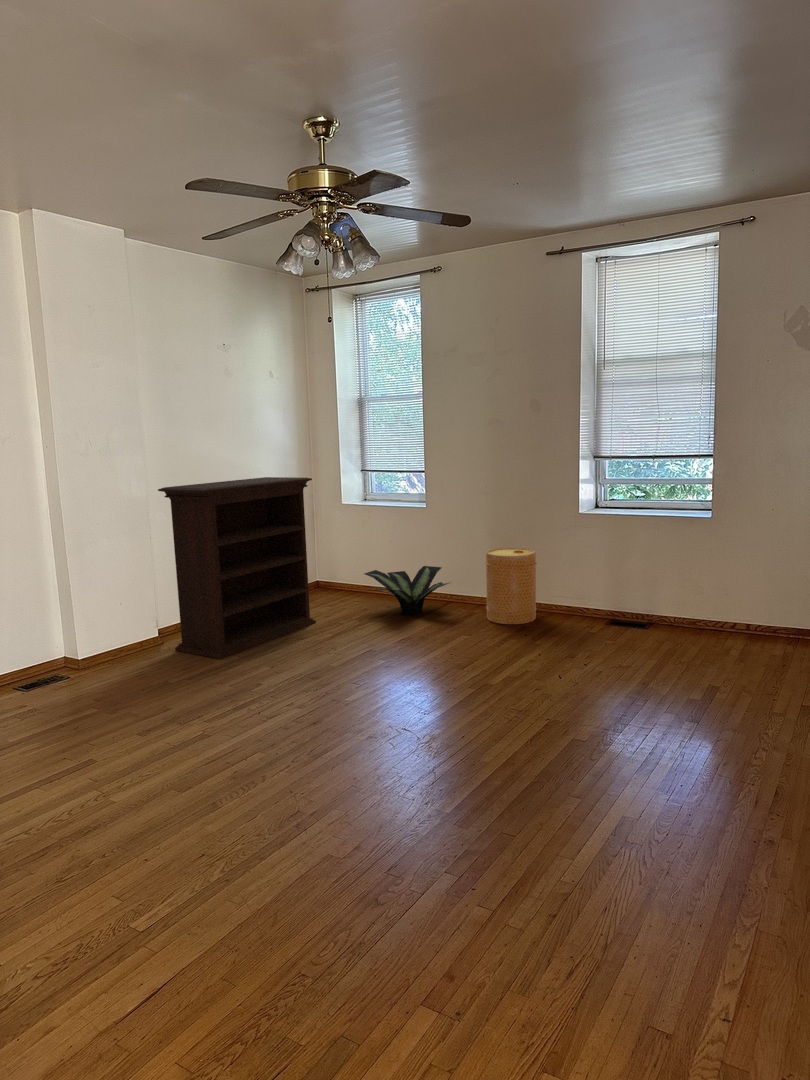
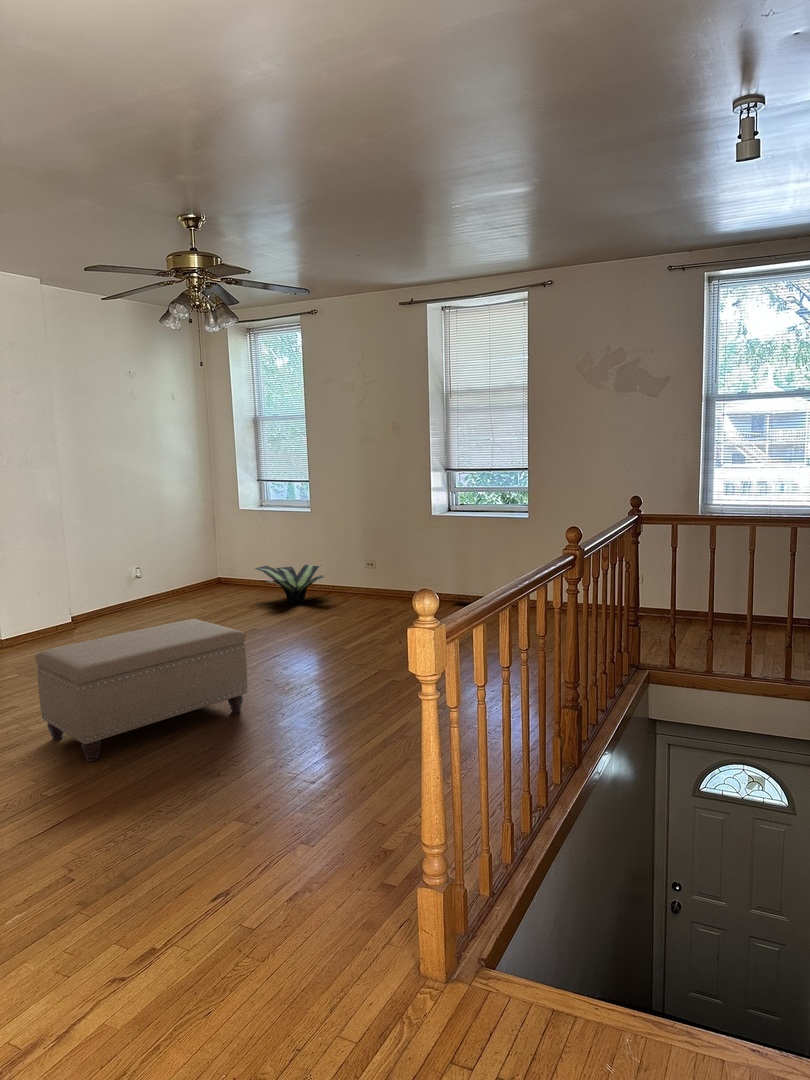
bookshelf: present [158,477,316,659] -> none [71,486,212,637]
basket: present [485,548,537,624] -> none [356,545,399,607]
ottoman: none [119,659,393,876] -> present [35,619,247,762]

